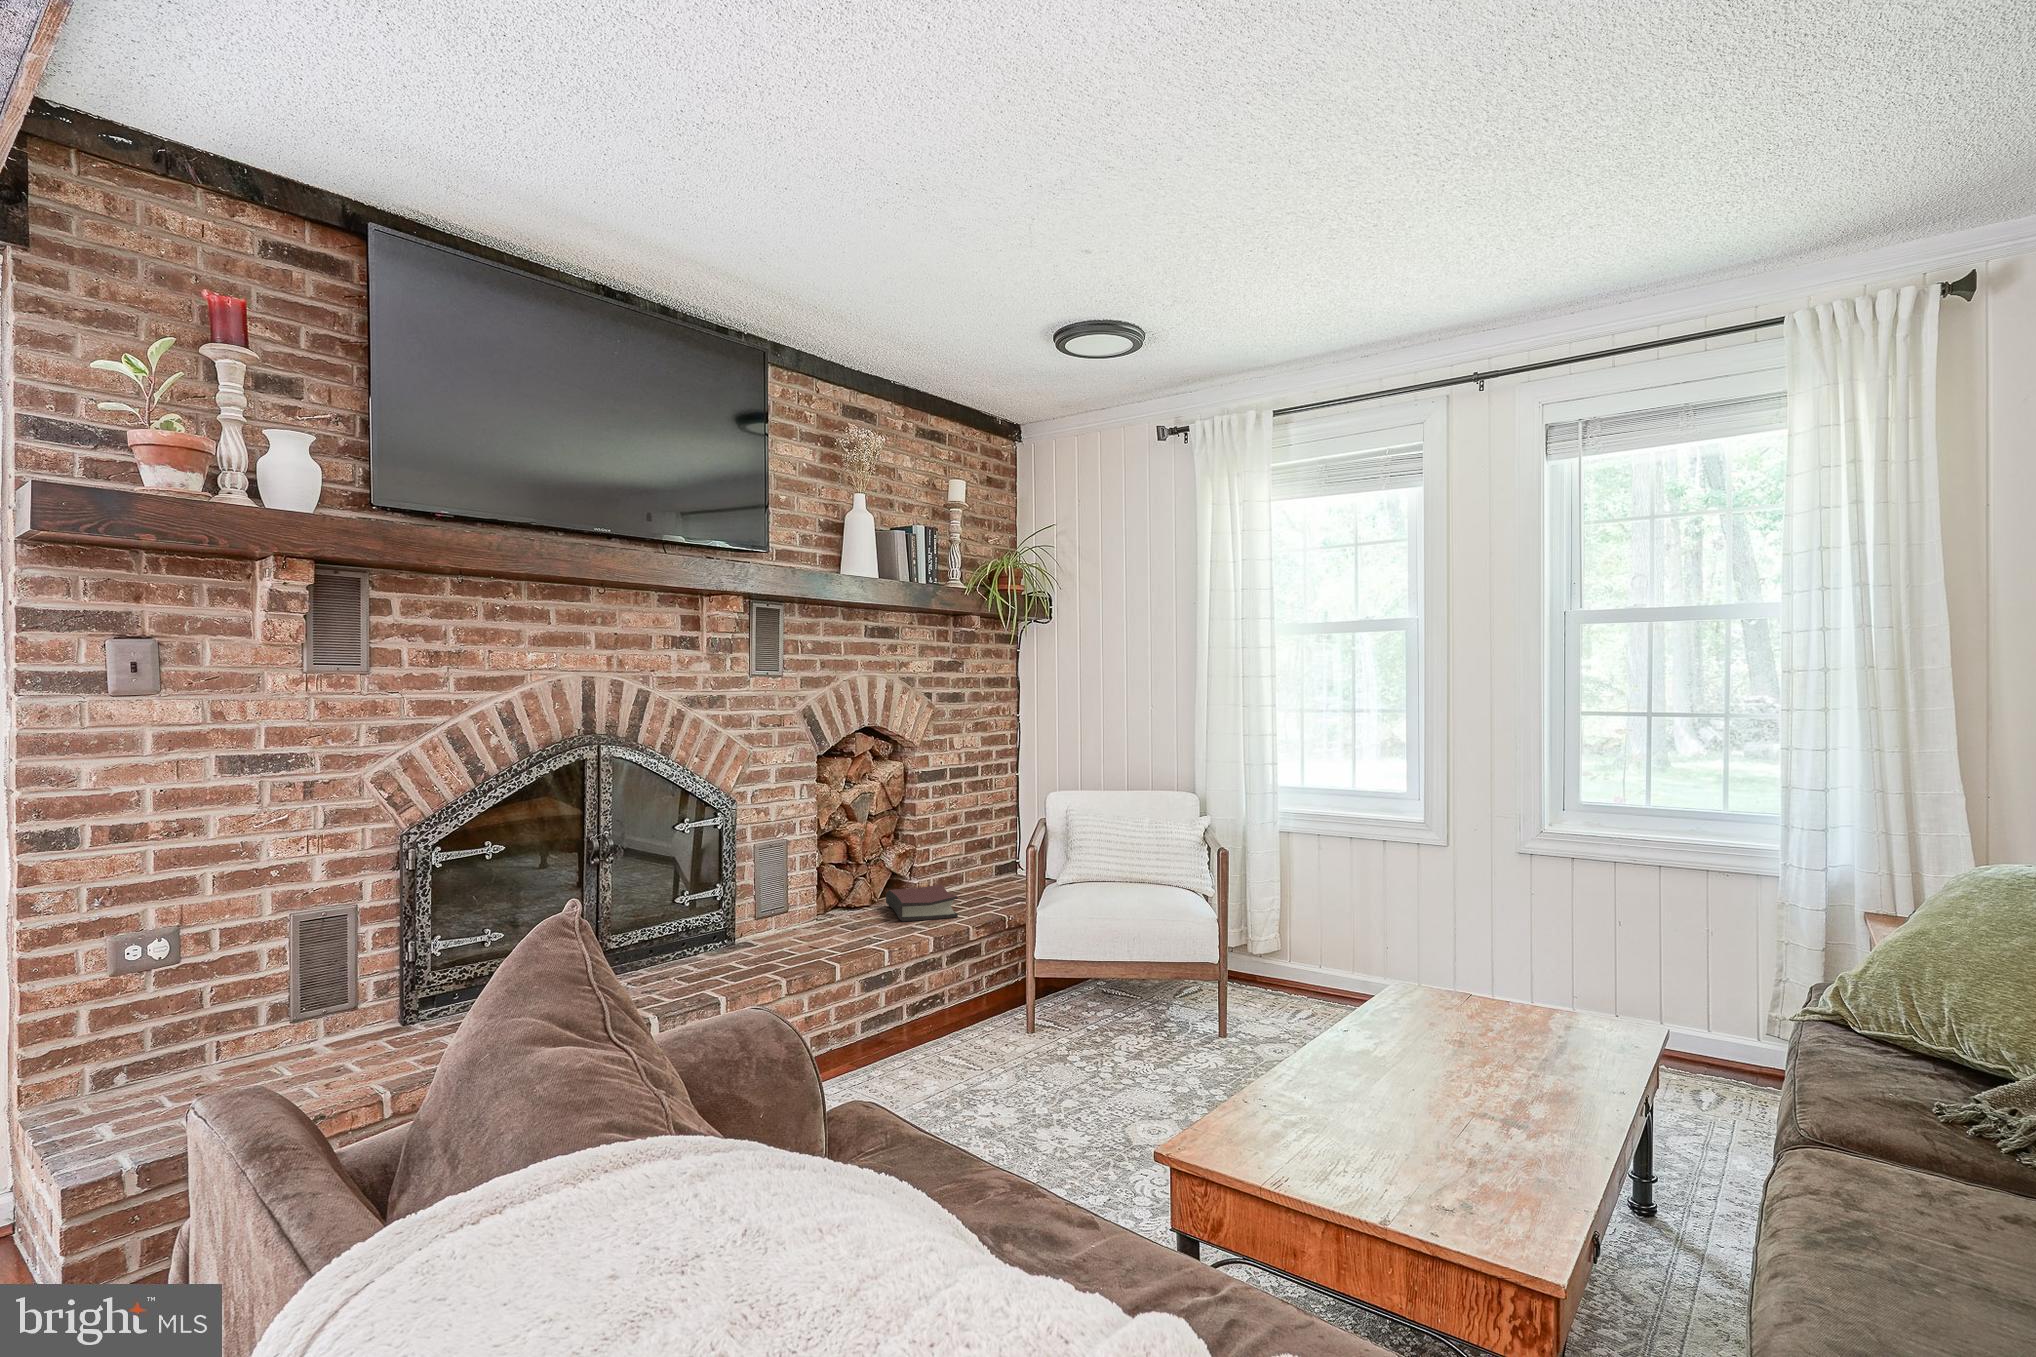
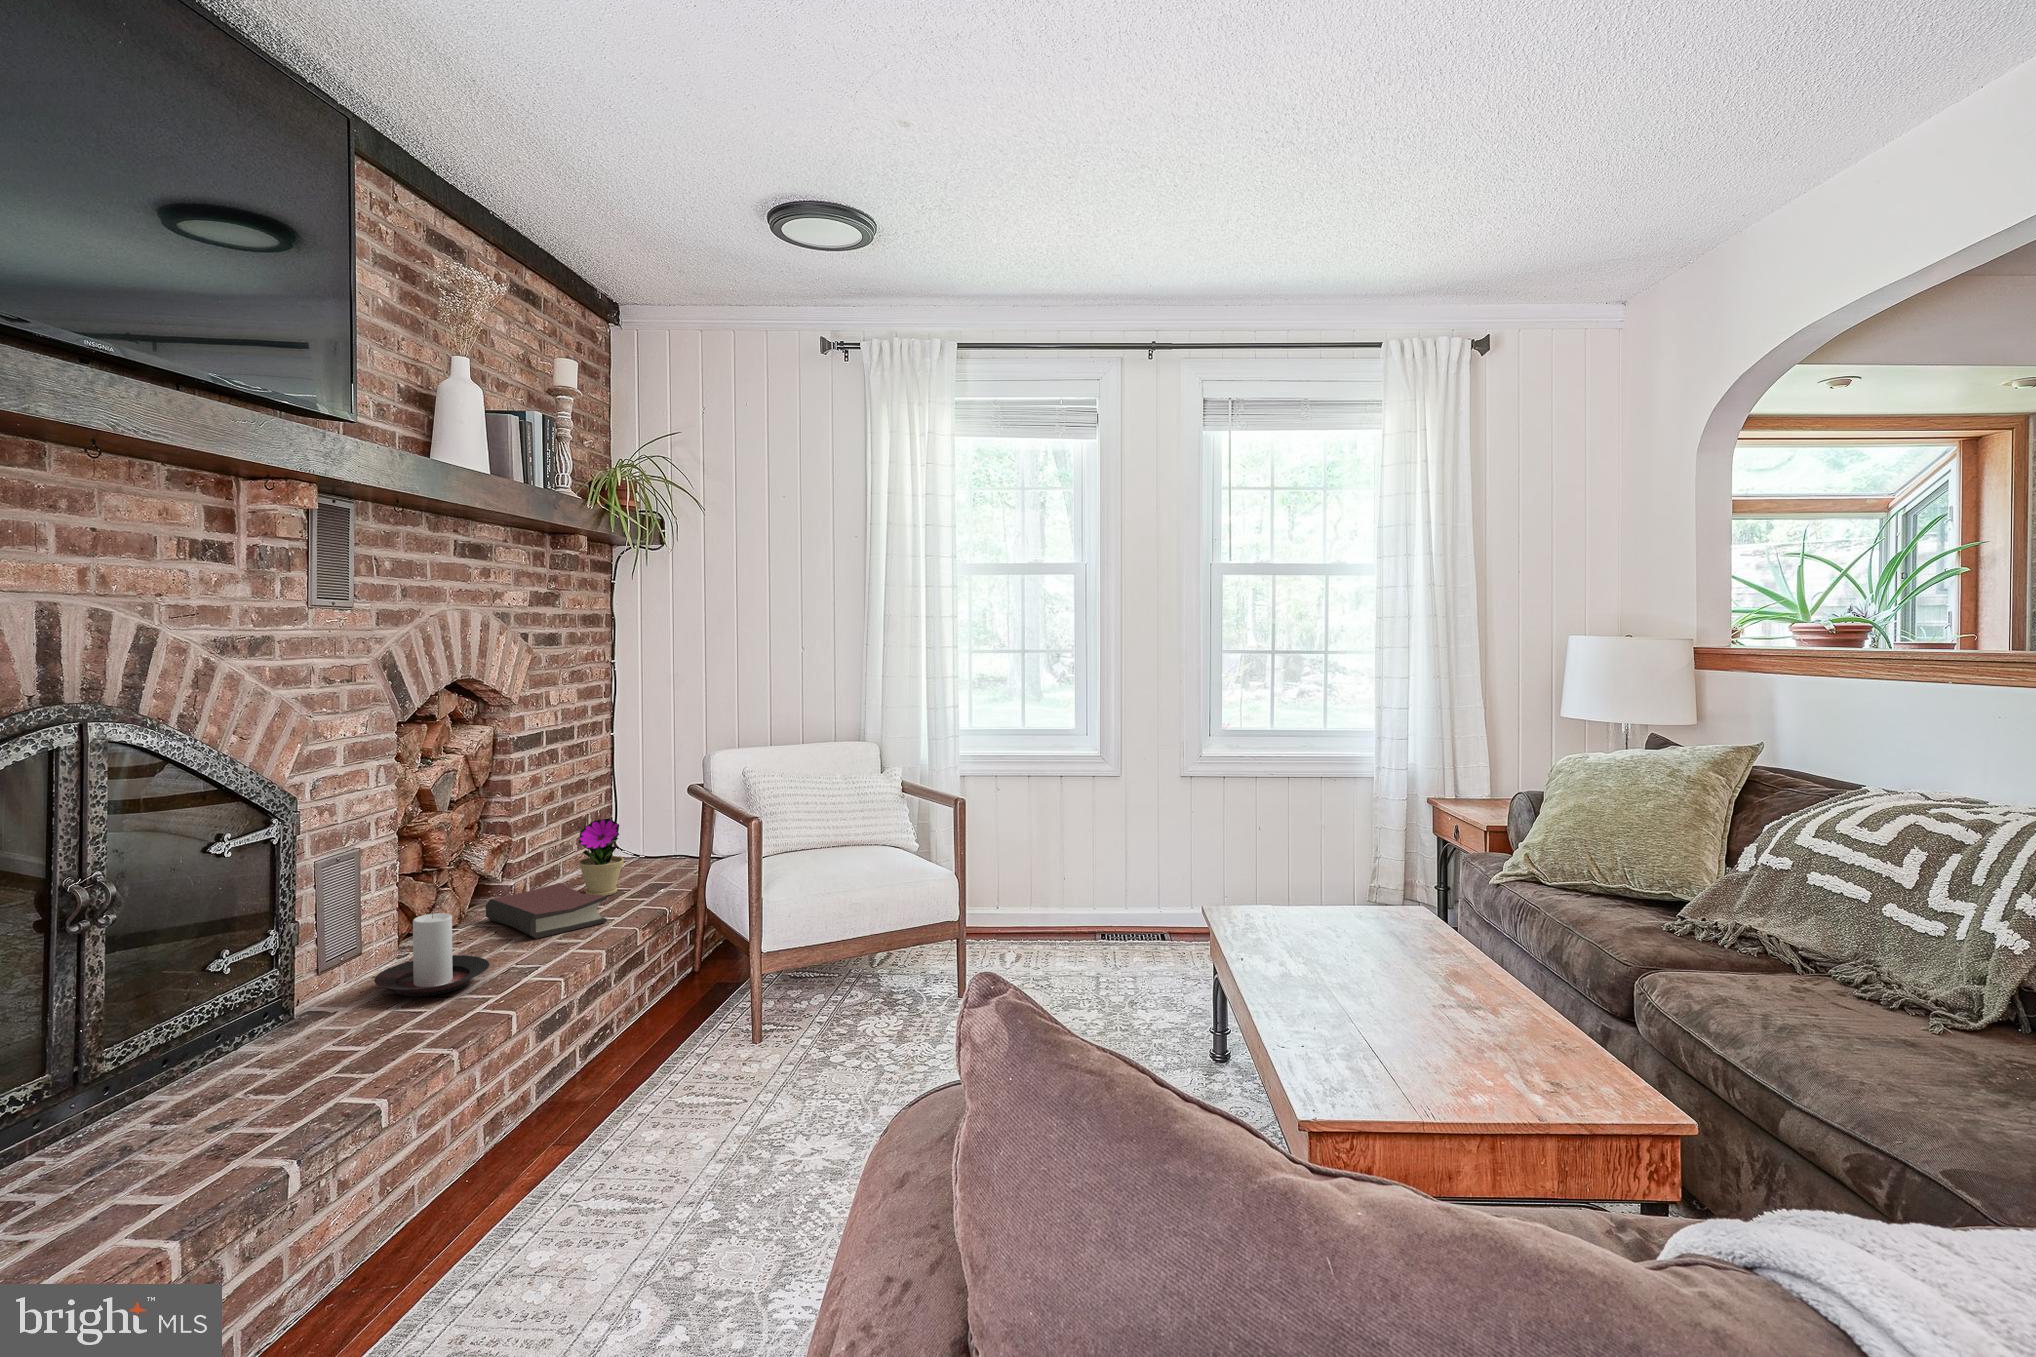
flower pot: none [959,838,994,899] -> present [578,818,624,896]
candle holder: none [778,888,851,946] -> present [374,913,490,997]

